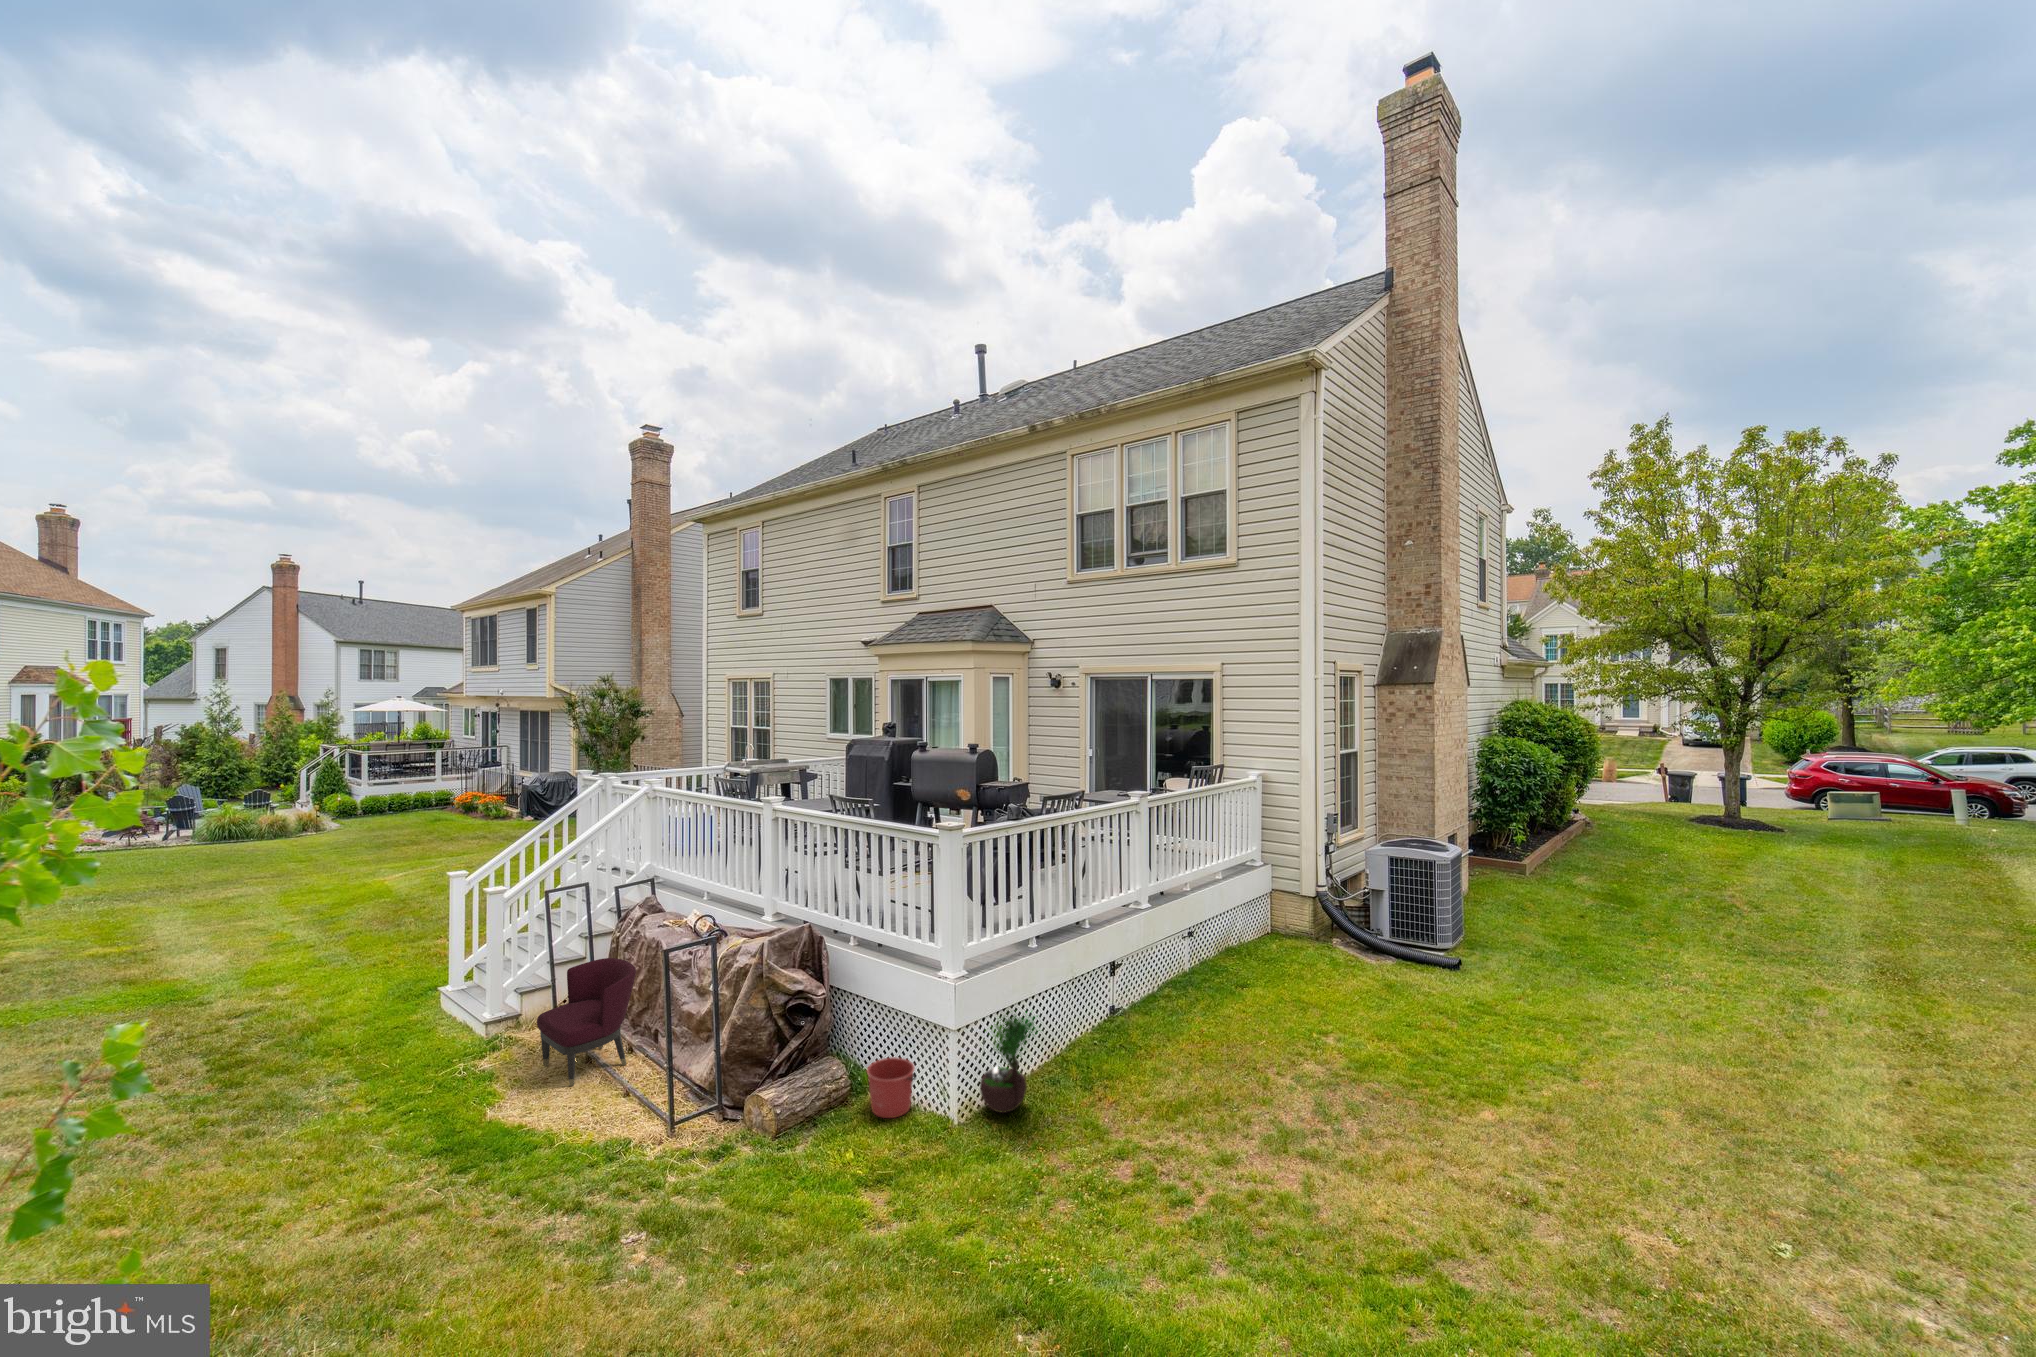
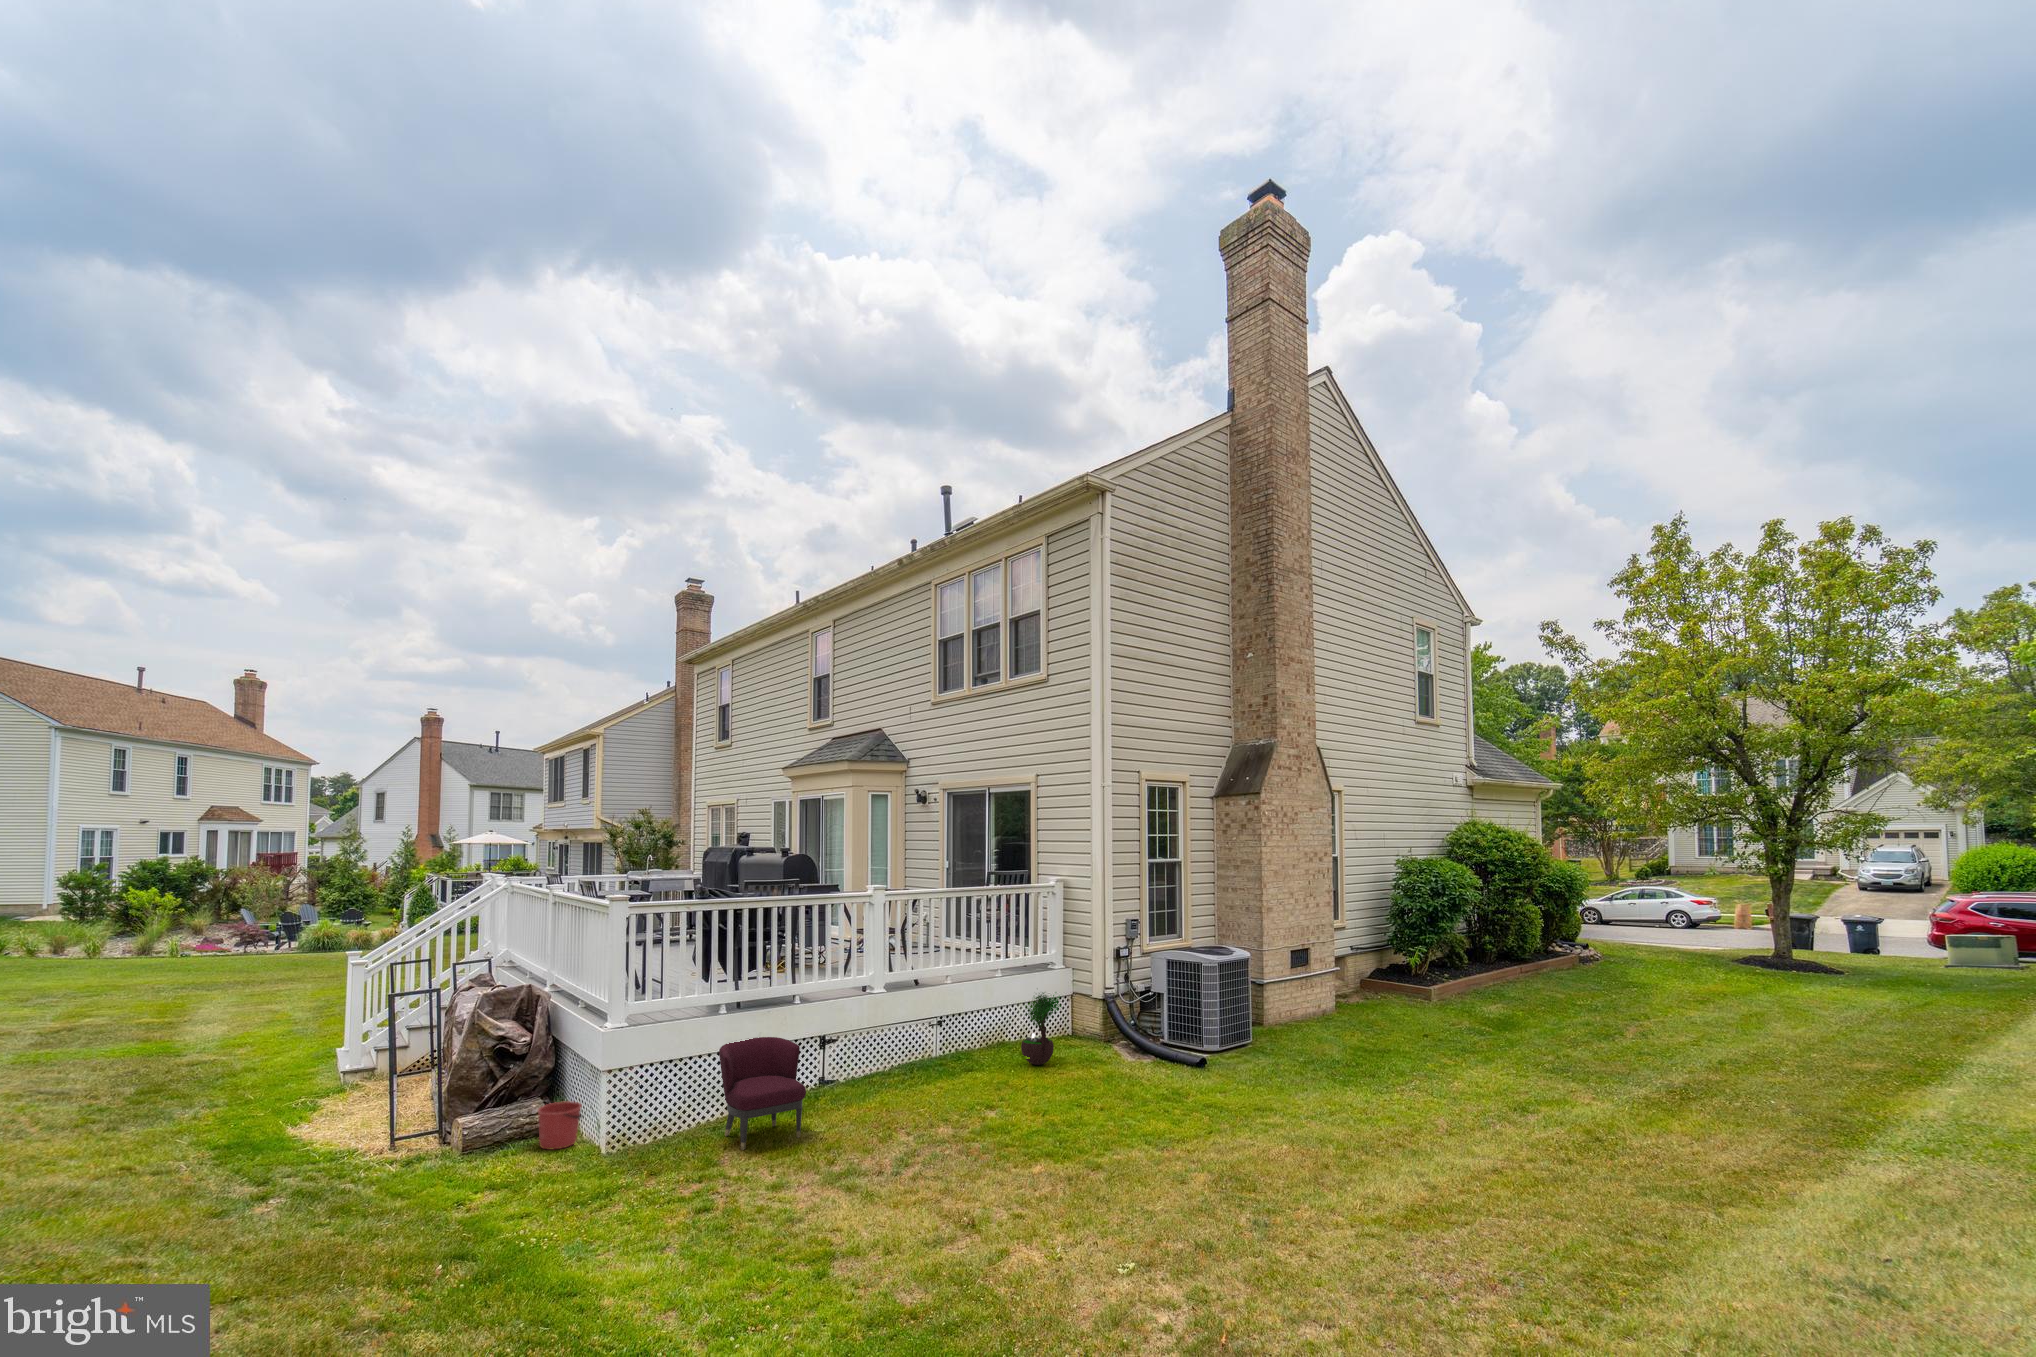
chair: present [537,958,636,1086] -> present [719,1037,806,1150]
potted tree: present [980,1011,1038,1113] -> present [1021,993,1061,1065]

